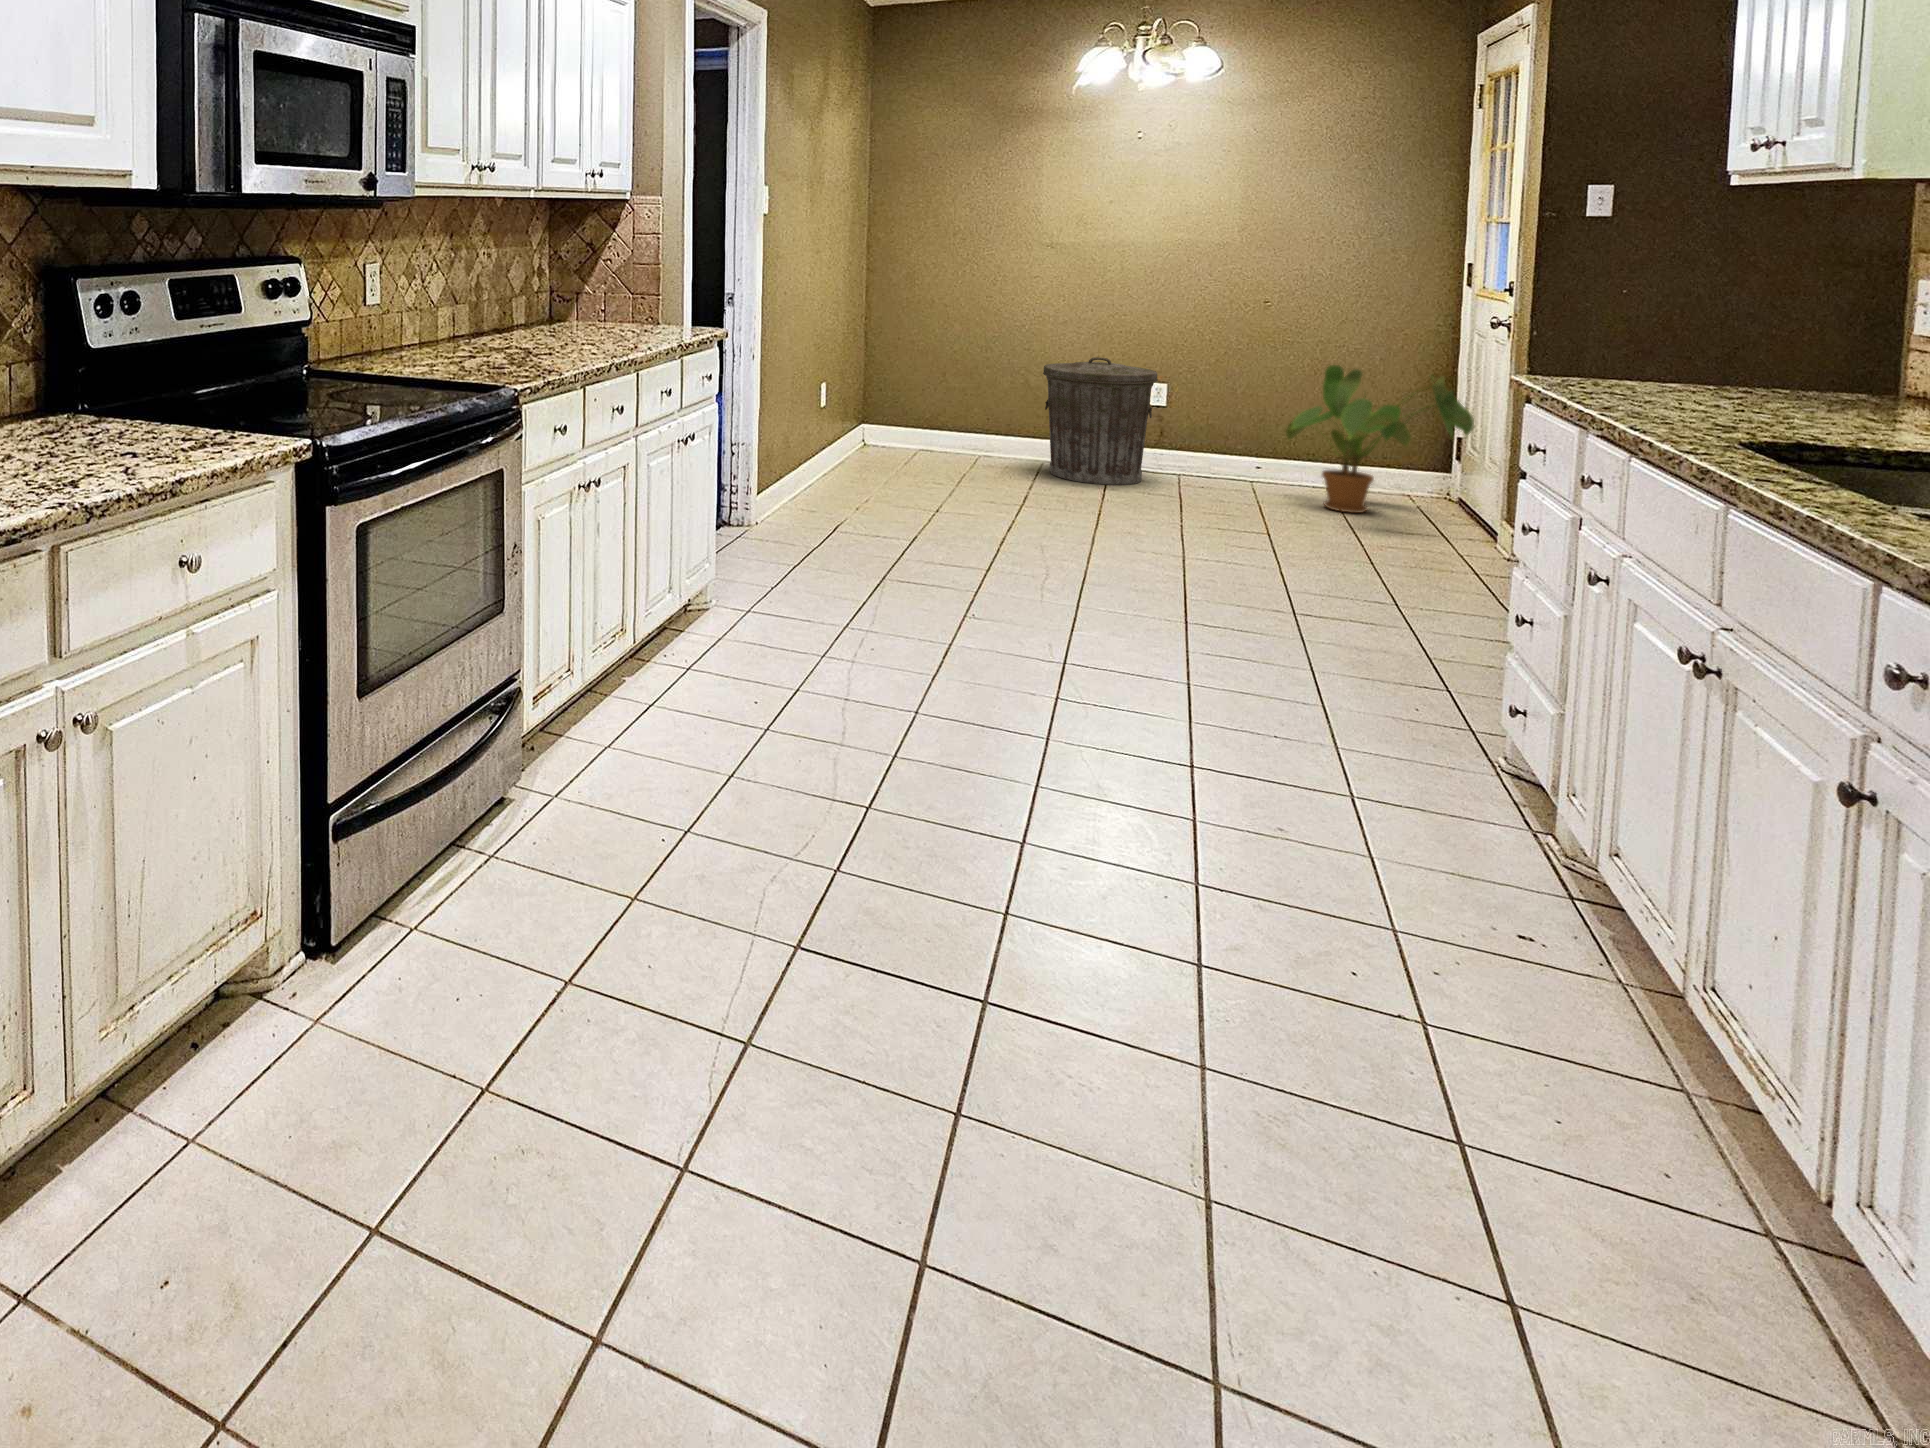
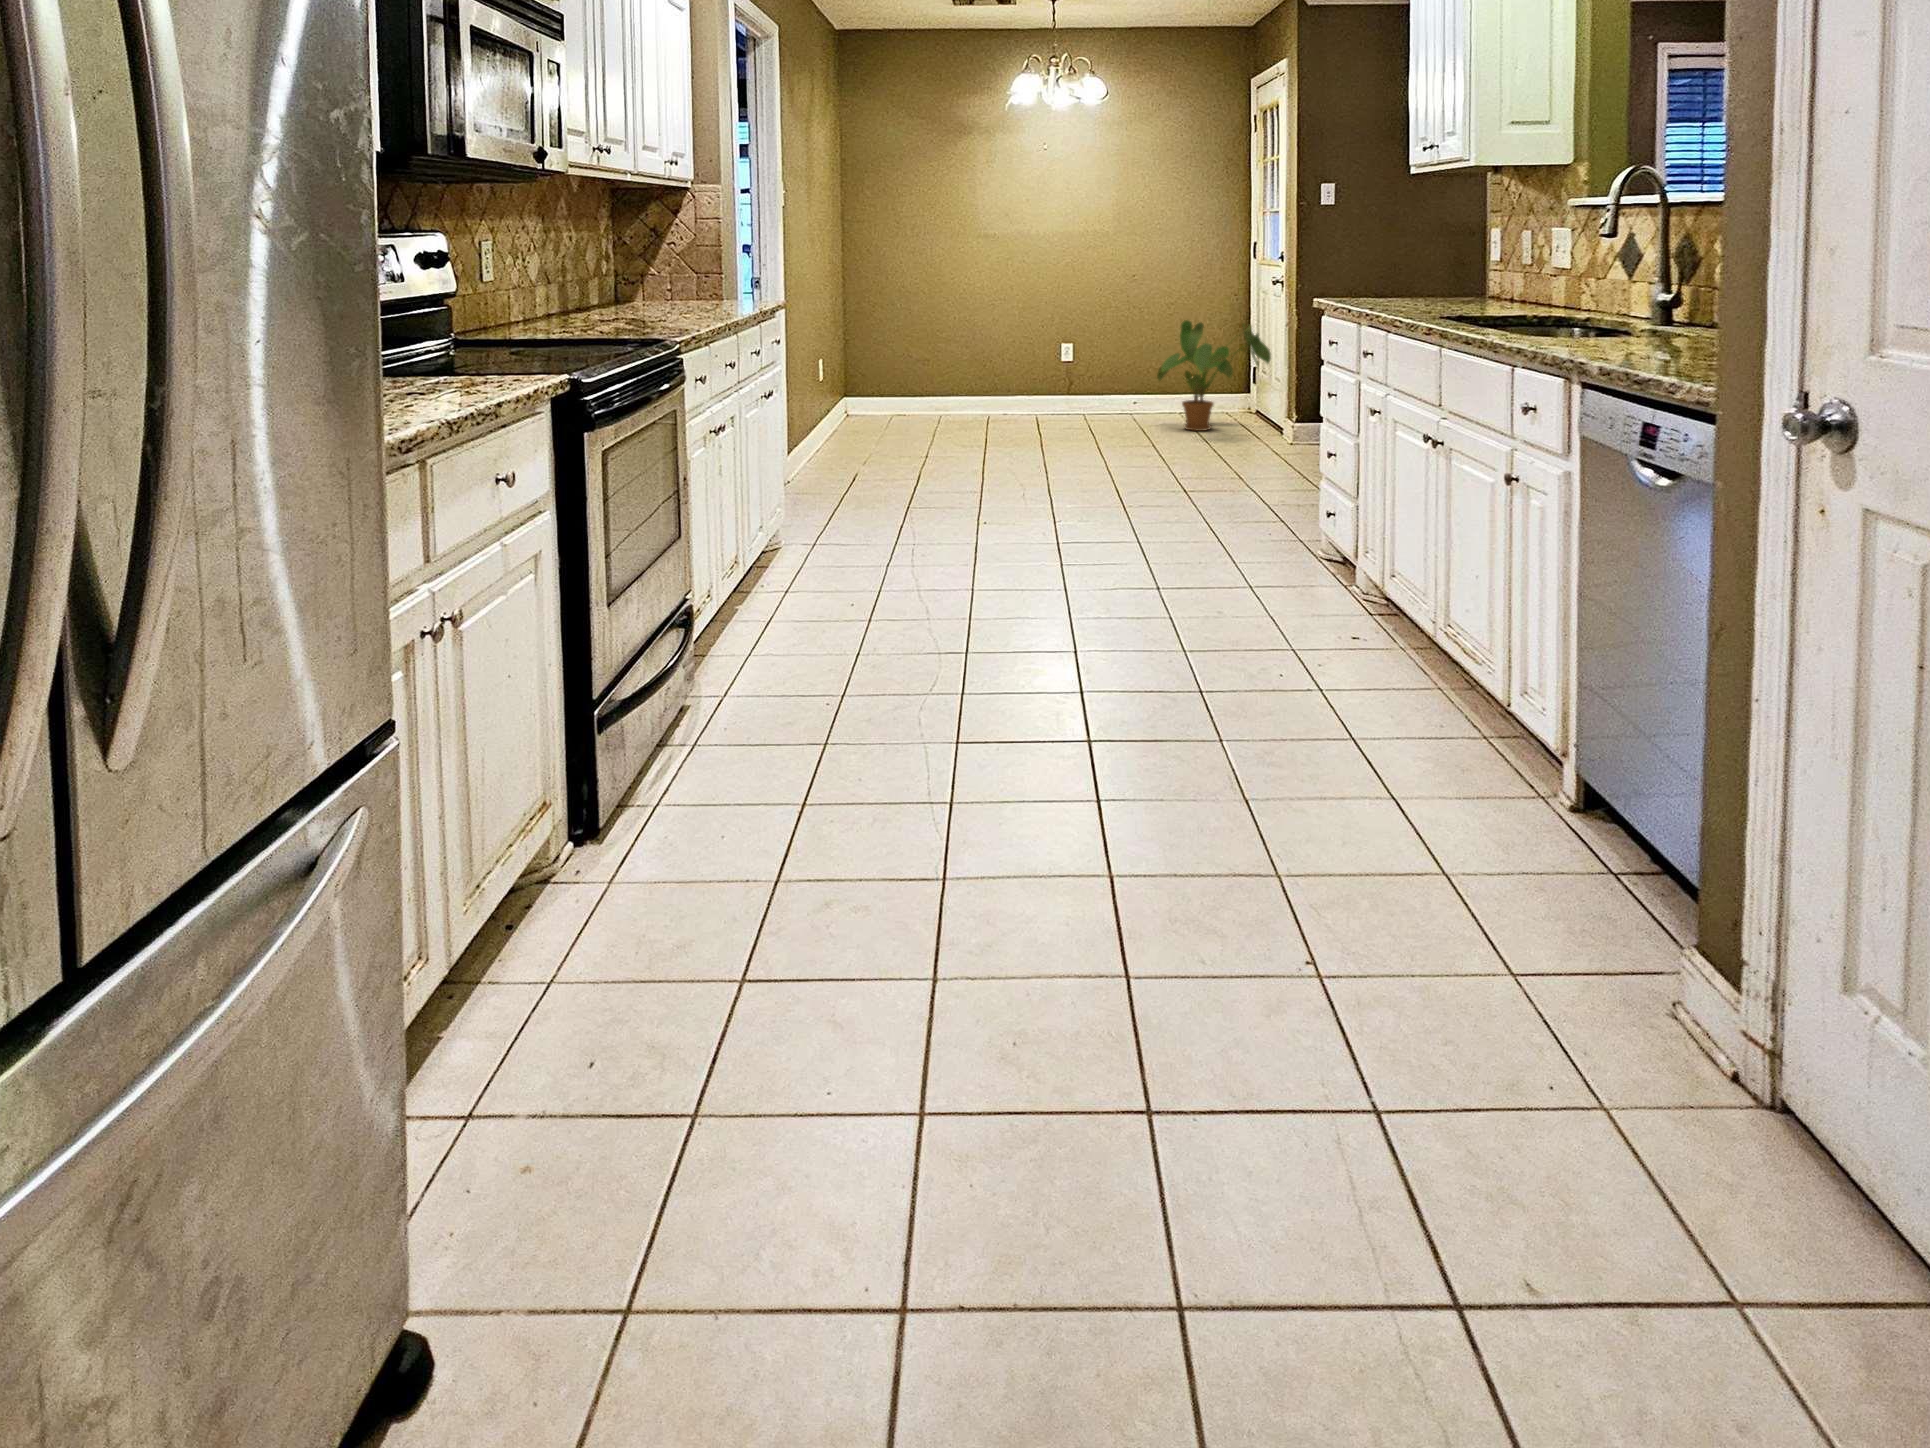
trash can: present [1043,357,1158,485] -> none [988,327,1071,430]

